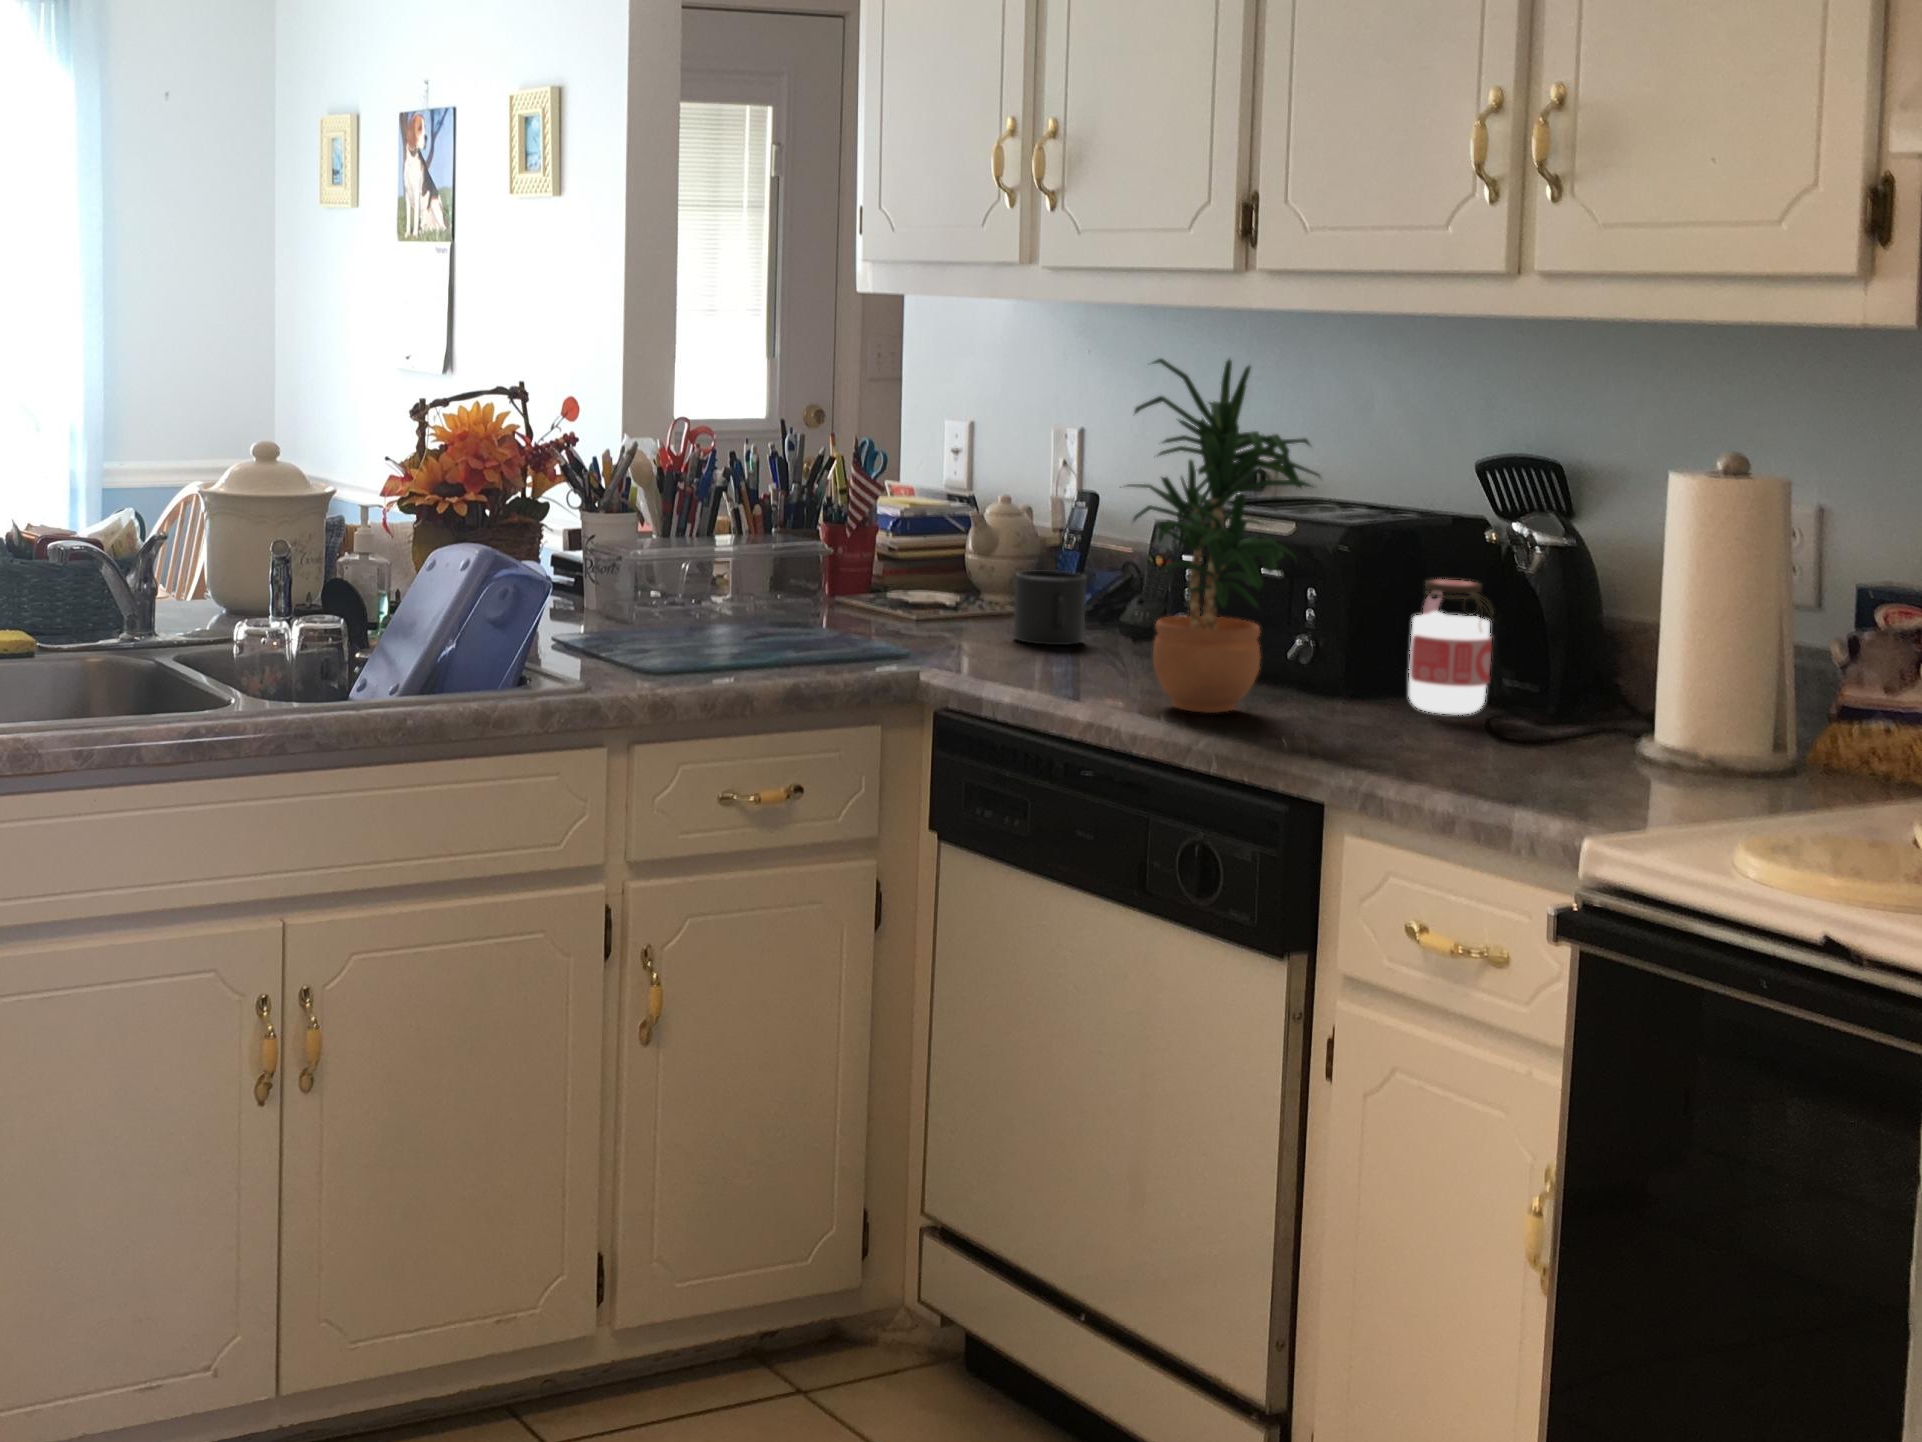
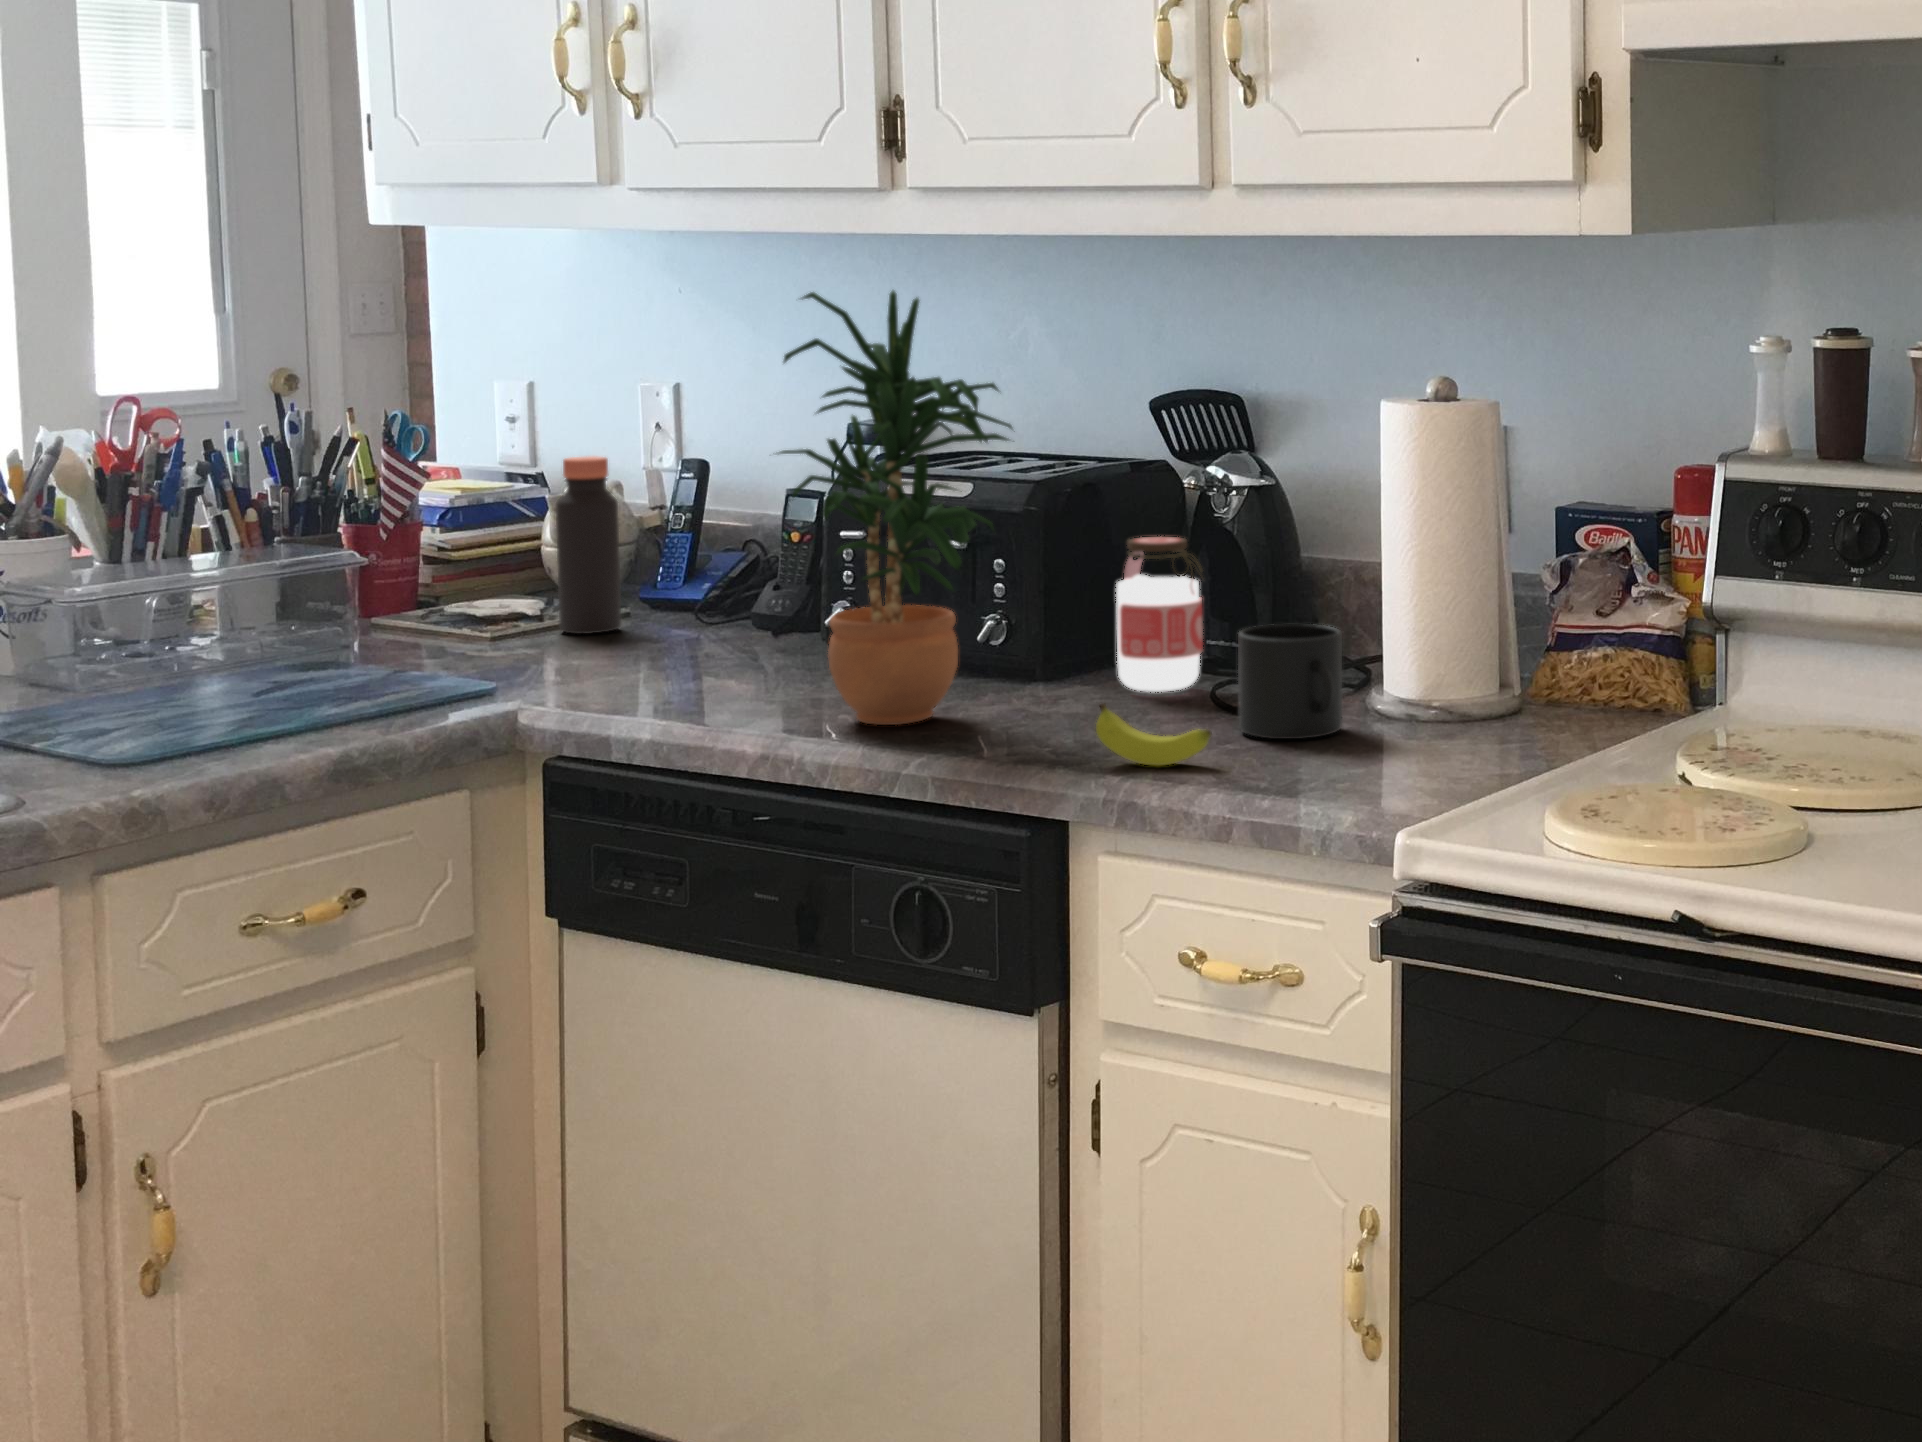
bottle: none [971,482,1023,623] -> present [556,456,622,634]
mug: present [1013,571,1086,645] -> present [1238,624,1342,739]
banana: none [1355,710,1457,767] -> present [1096,704,1211,766]

